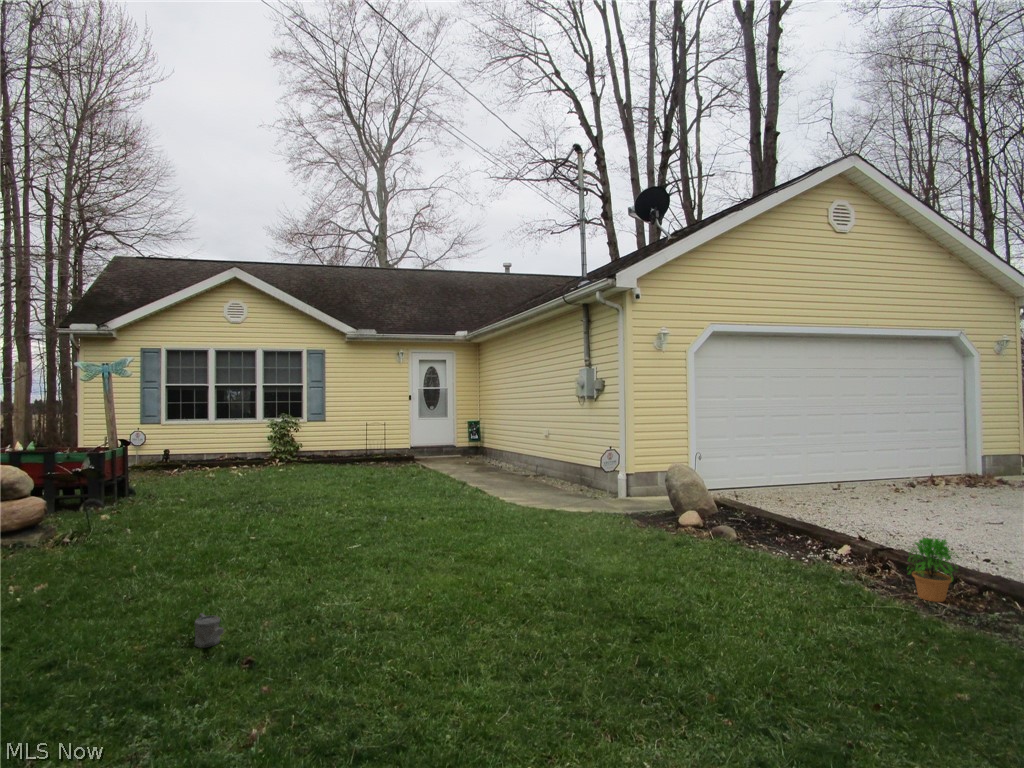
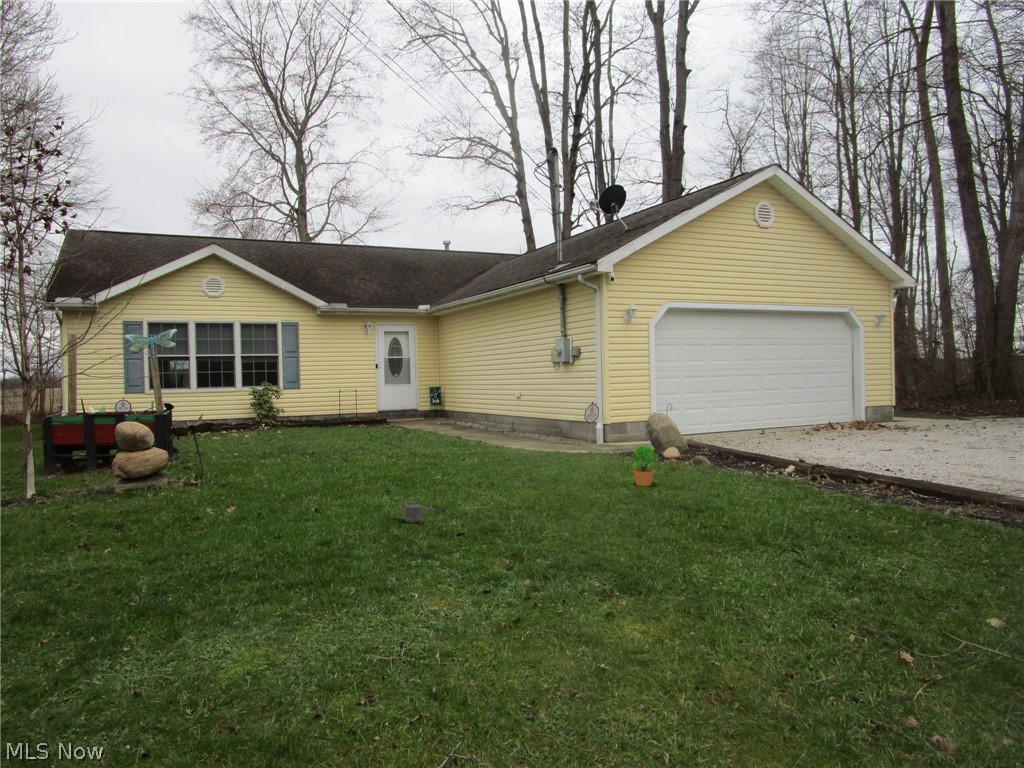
potted plant: present [908,537,958,602] -> present [631,446,657,486]

